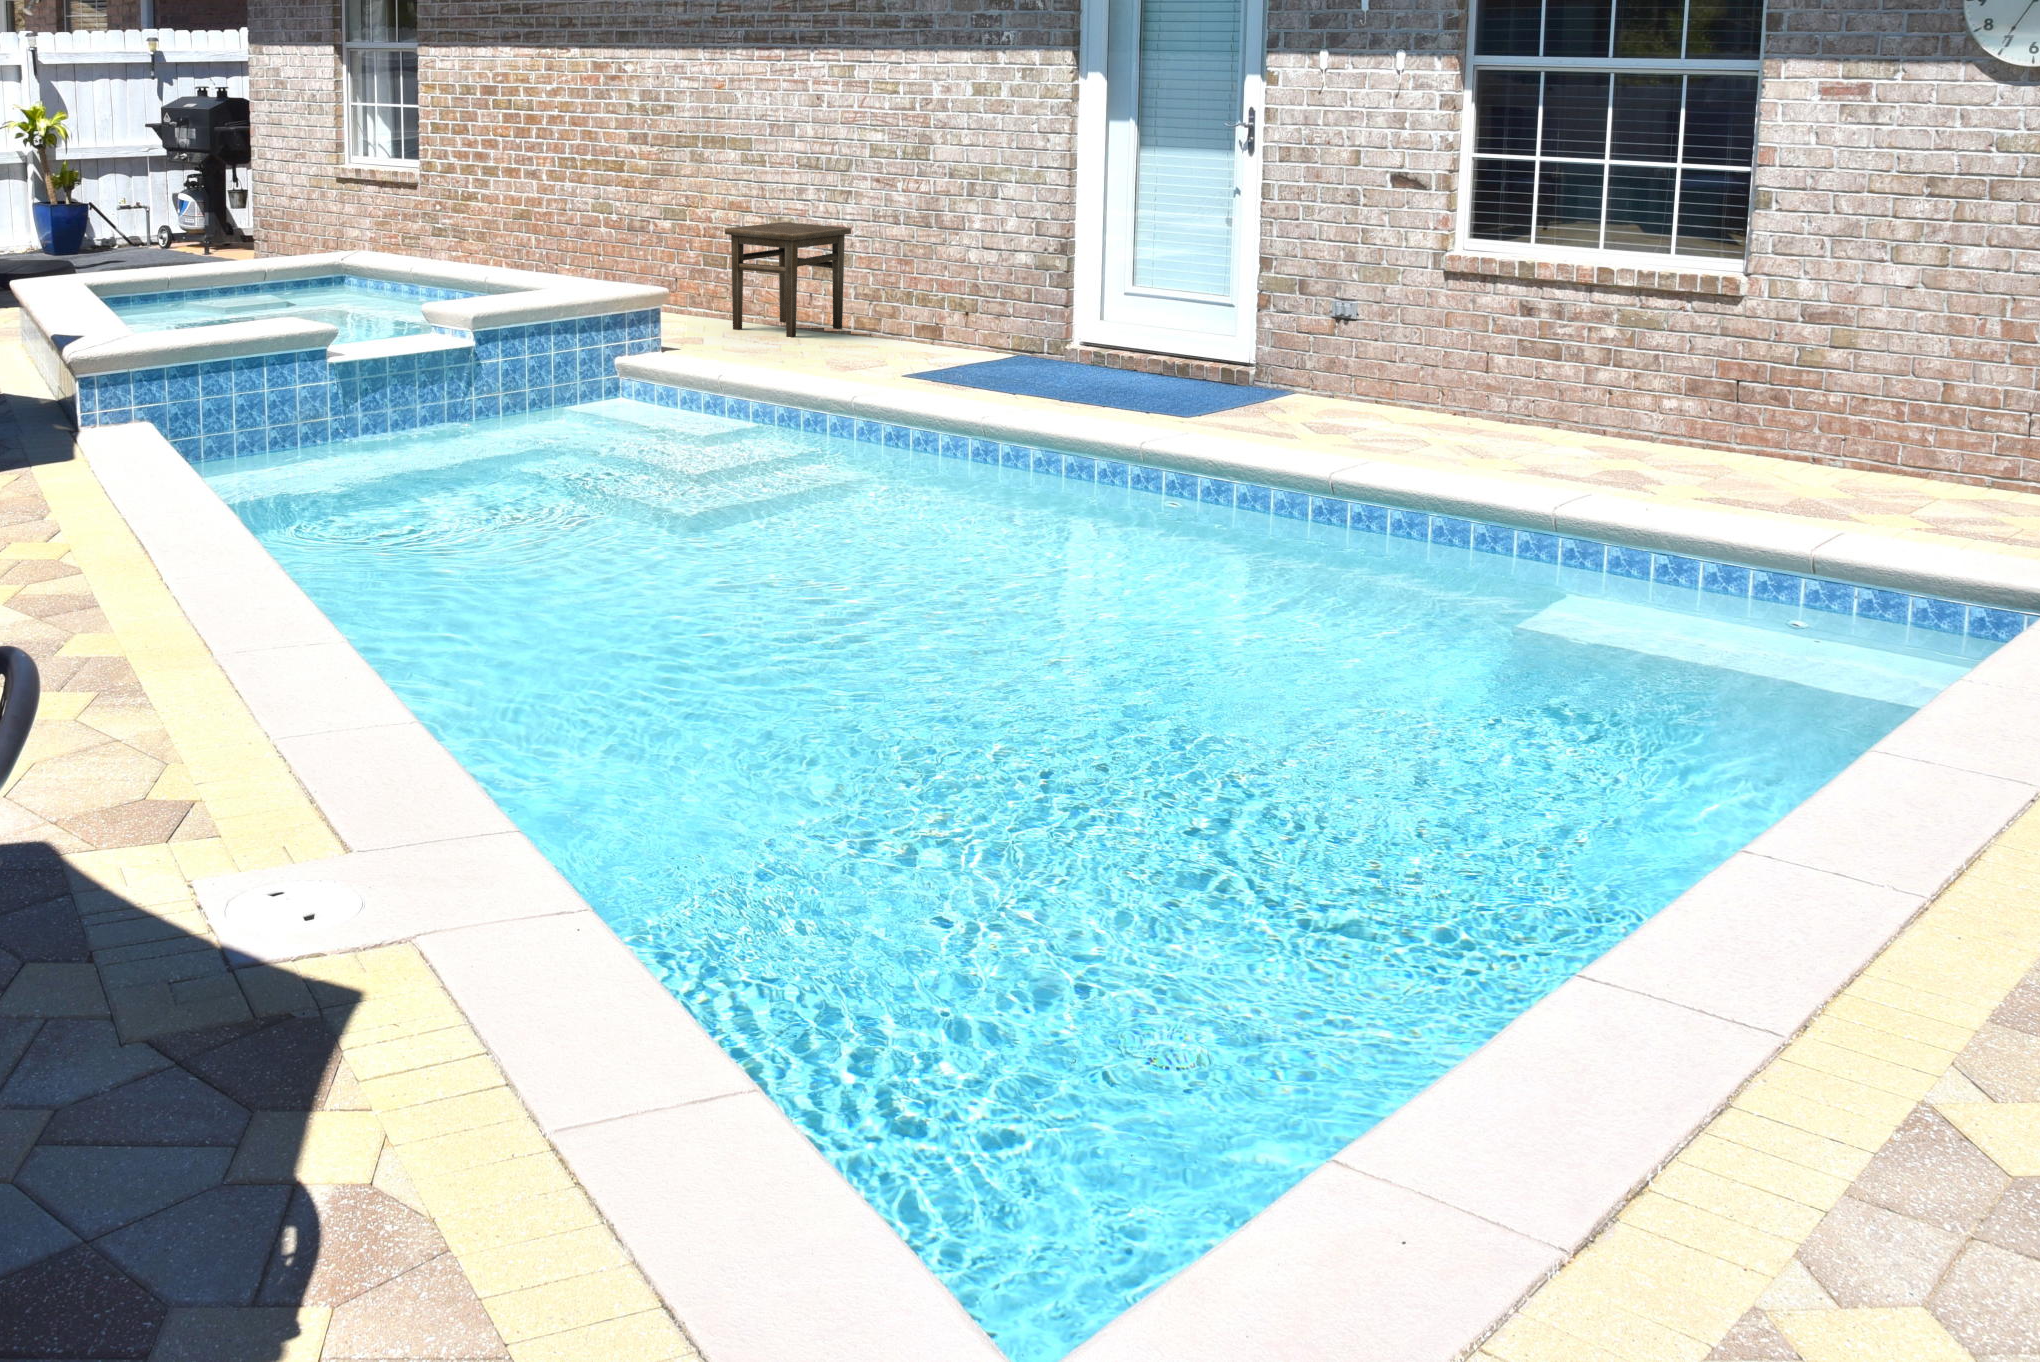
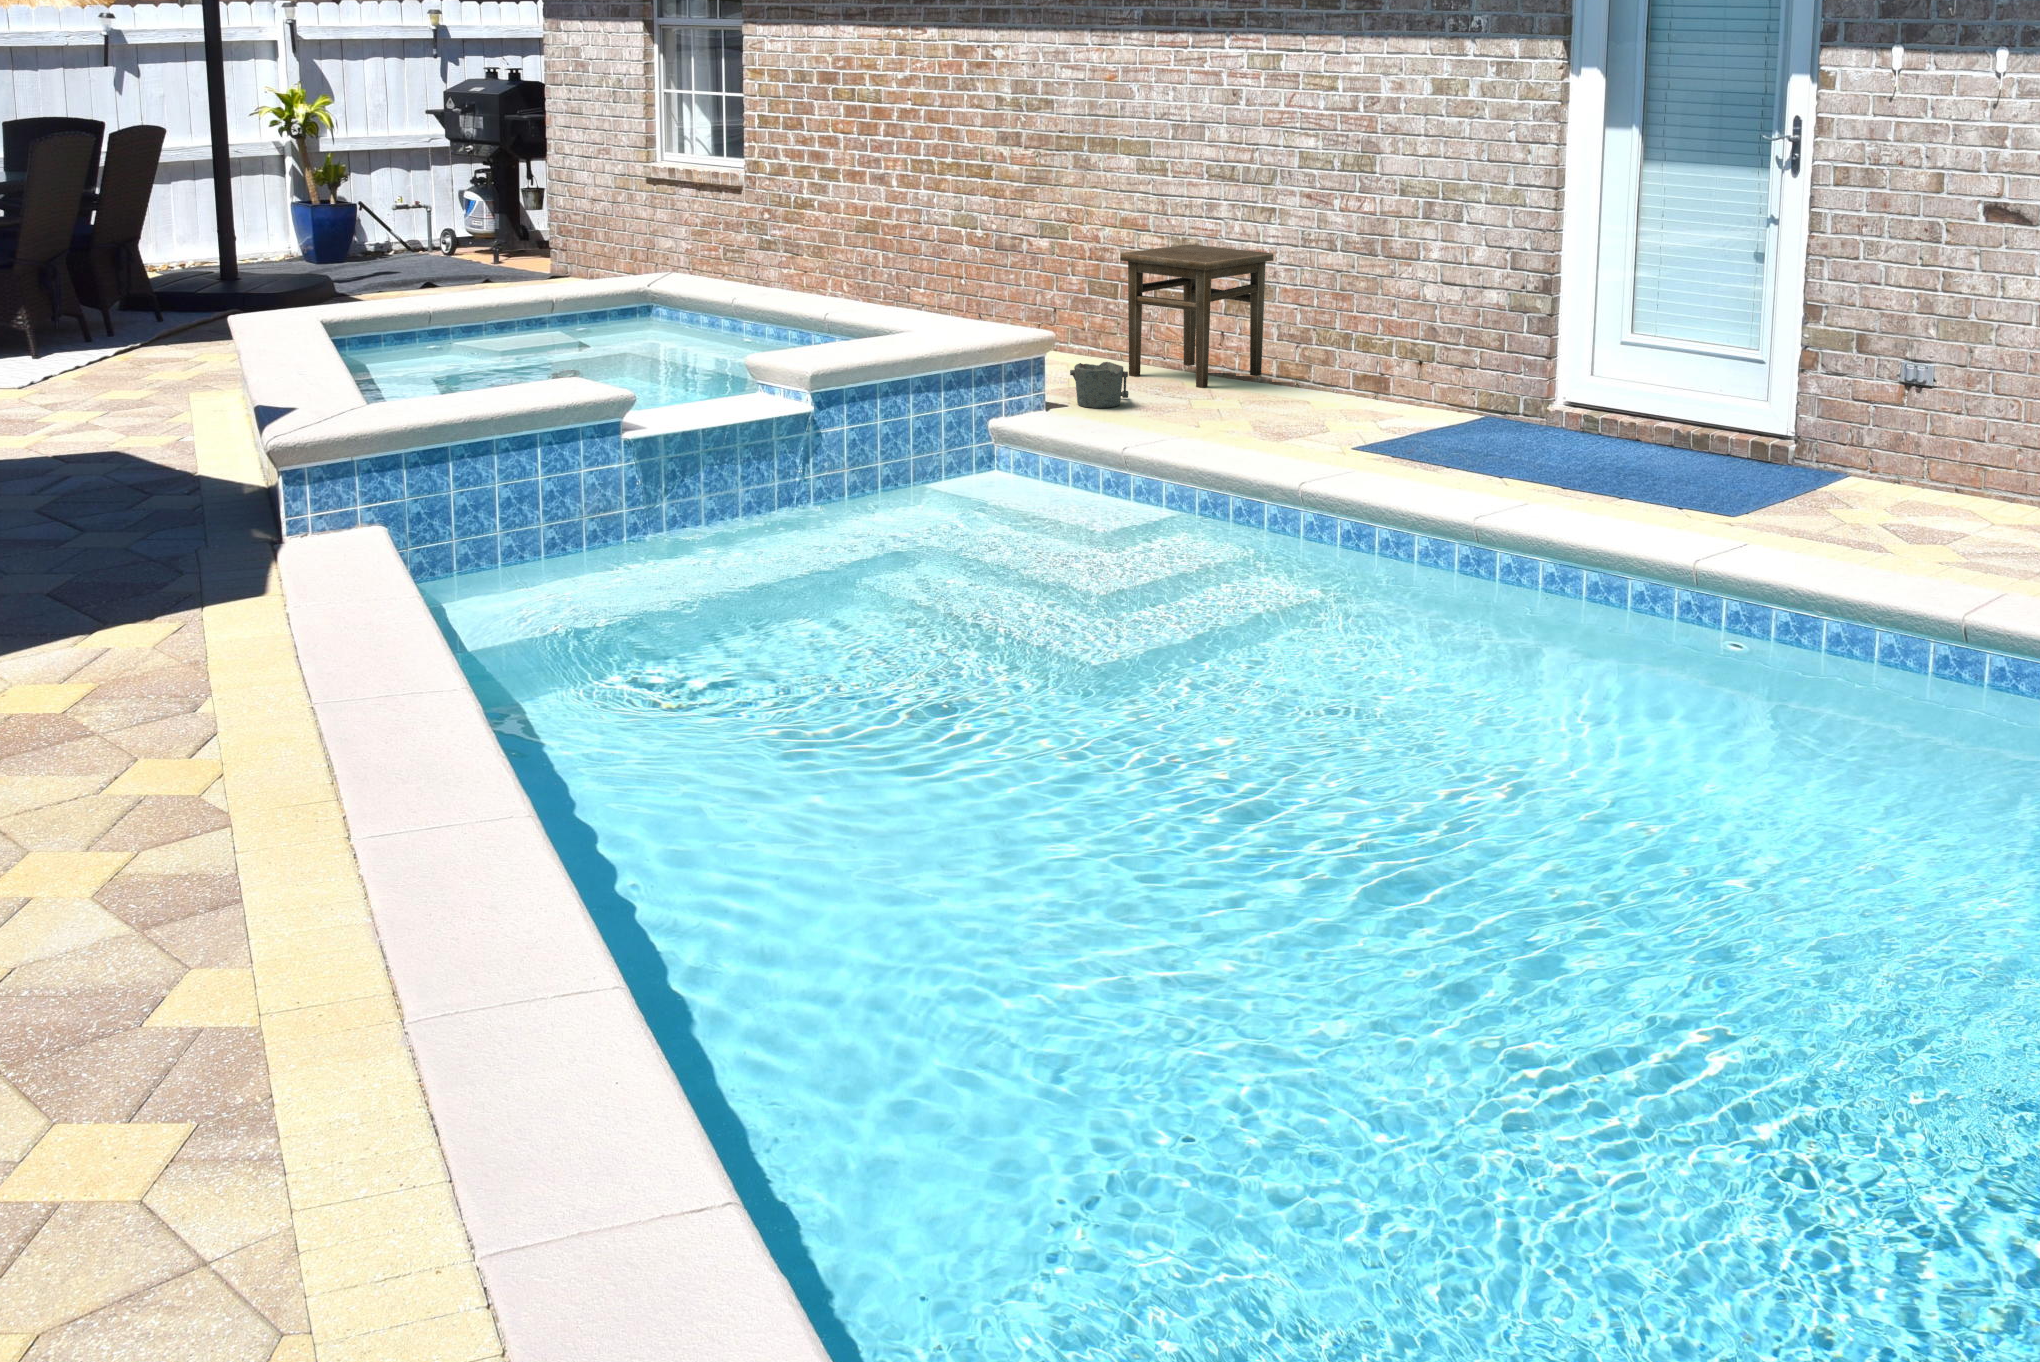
bucket: none [681,314,729,350] -> present [1070,362,1128,408]

